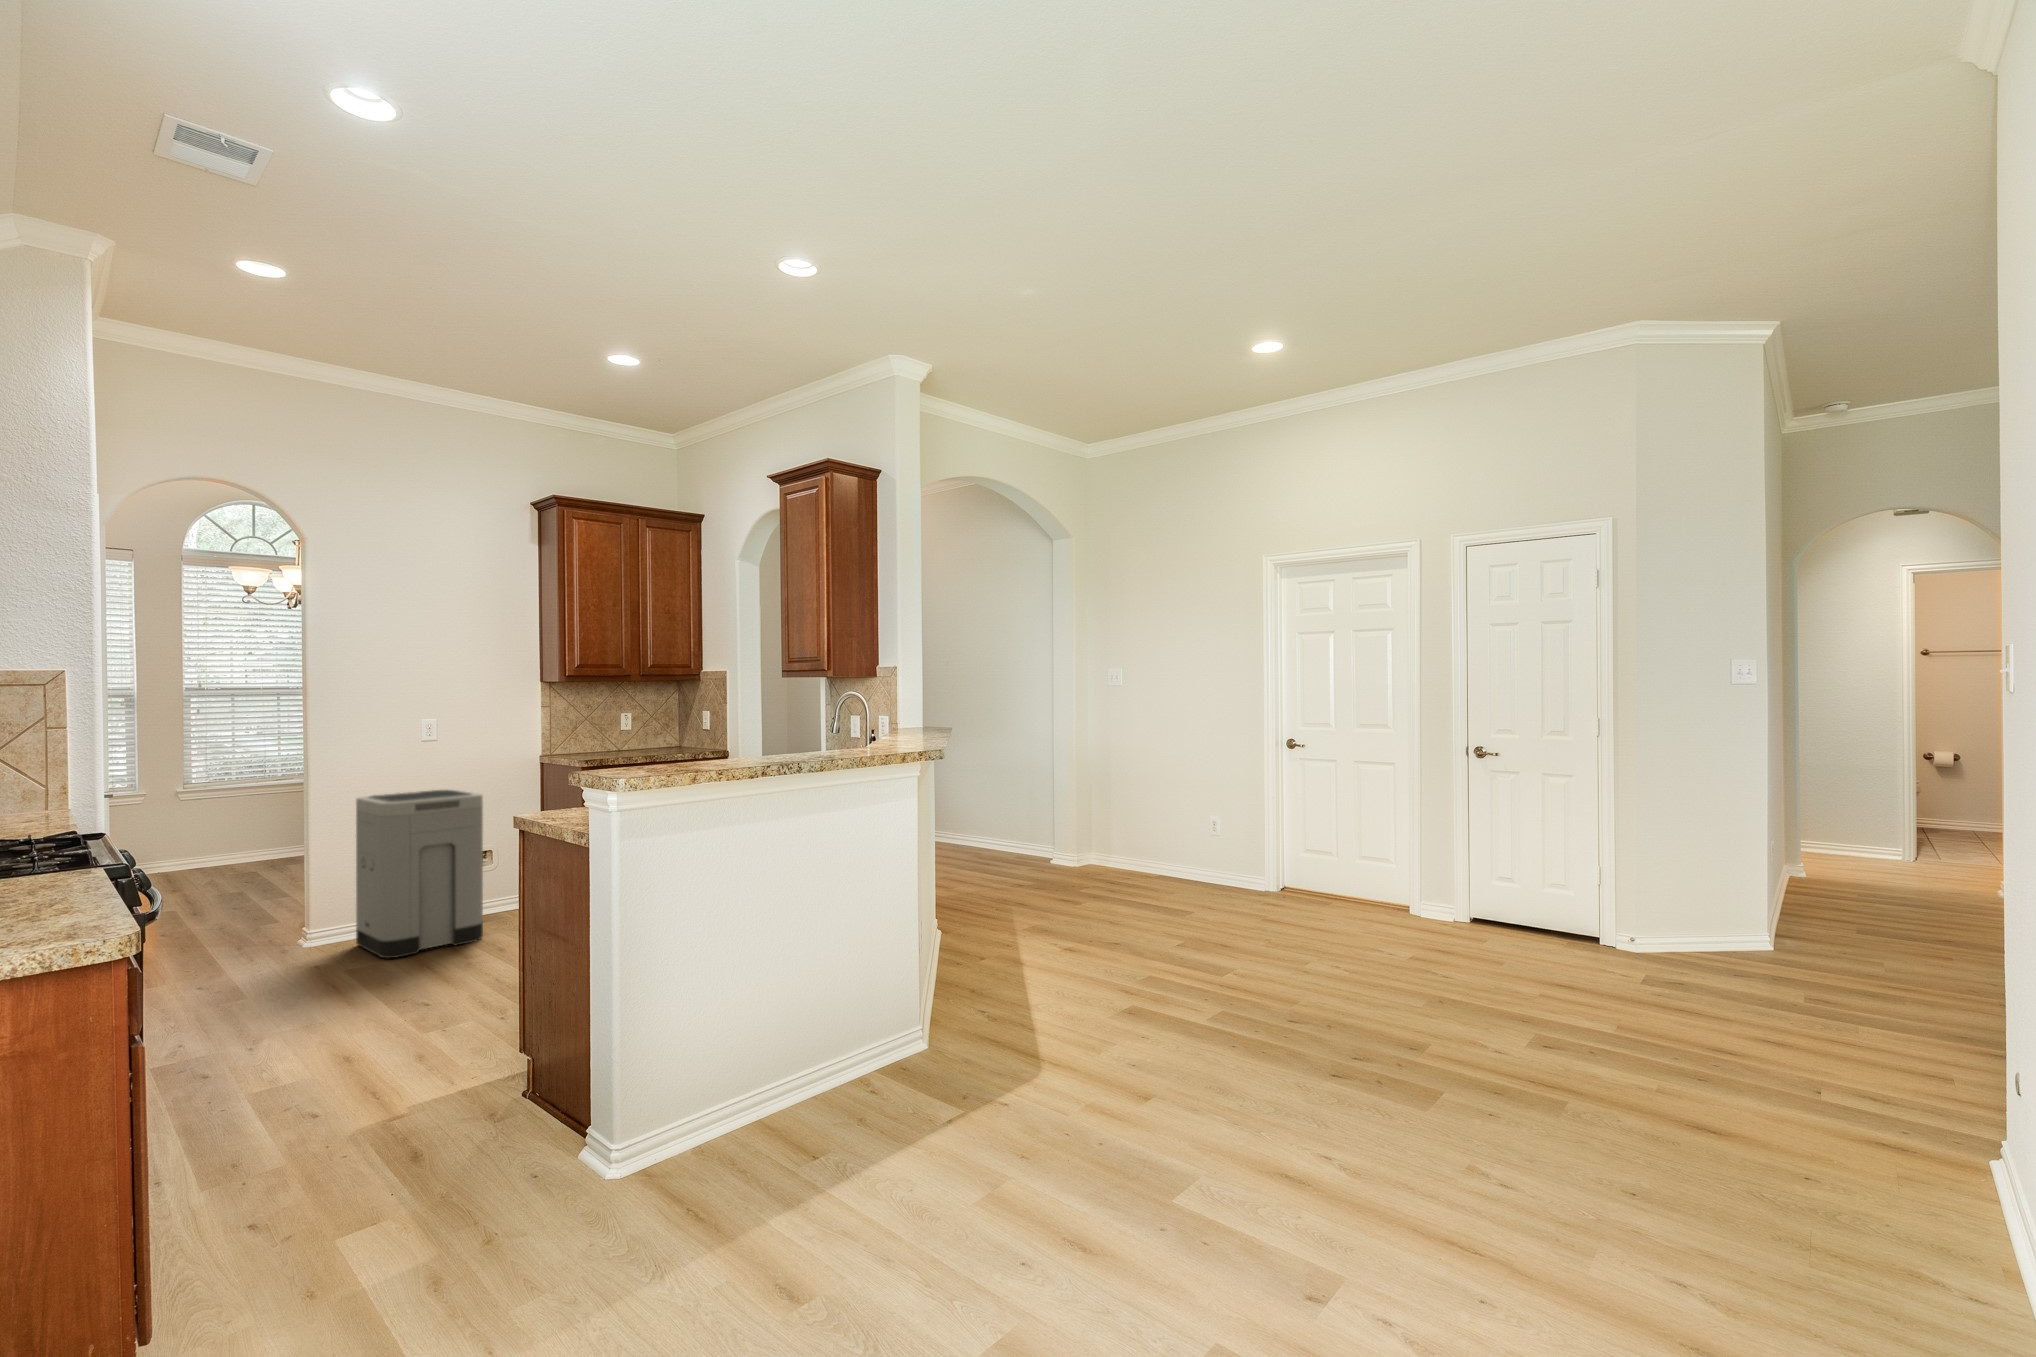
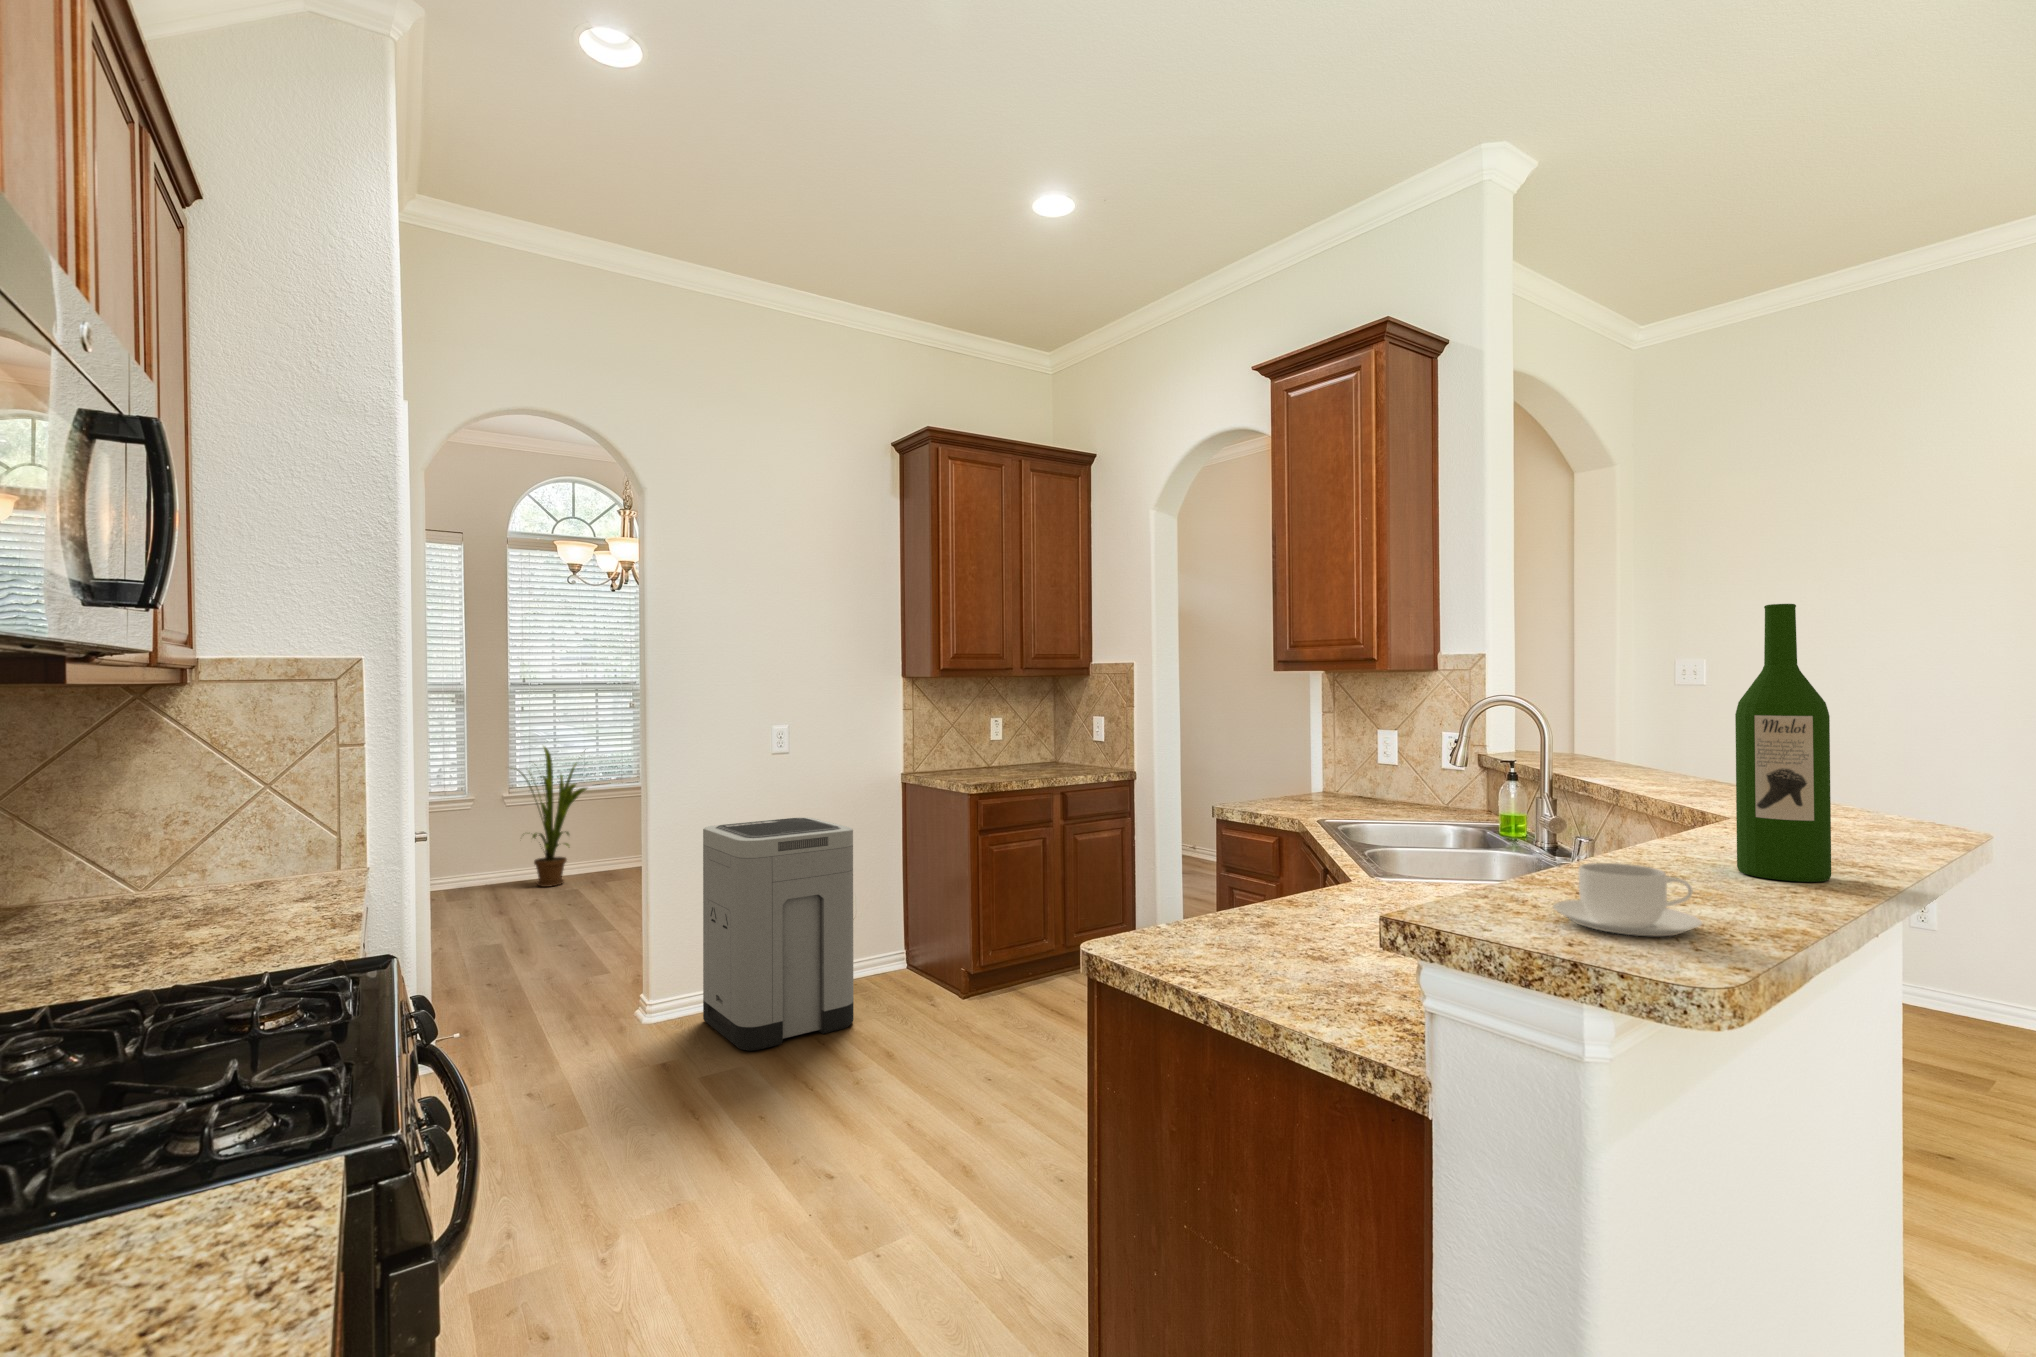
wine bottle: none [775,654,807,765] -> present [1735,604,1831,882]
house plant: none [177,743,268,870] -> present [511,747,587,887]
coffee cup: none [629,753,678,775] -> present [1553,863,1702,936]

